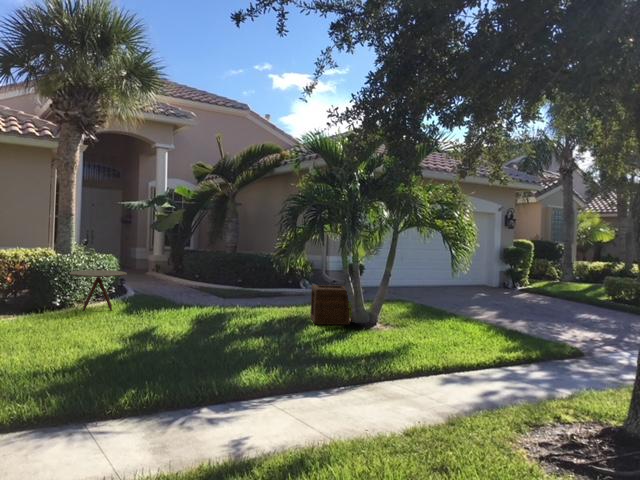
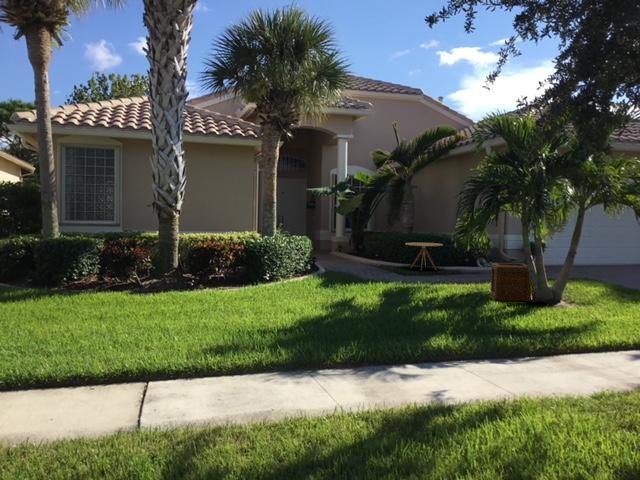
round table: present [70,270,127,311] -> present [405,242,443,270]

